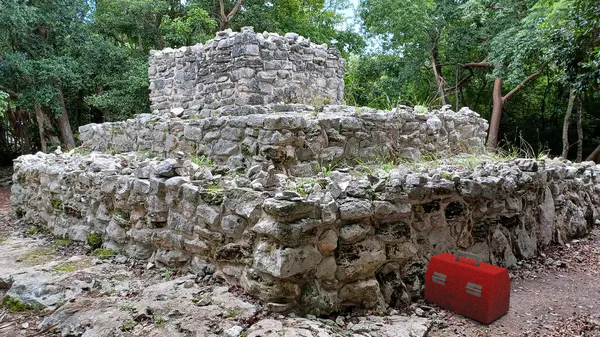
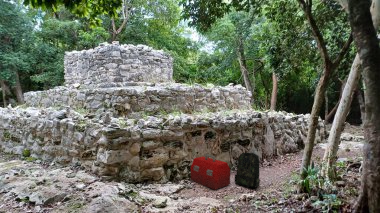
backpack: none [515,247,574,319] -> present [235,153,260,187]

